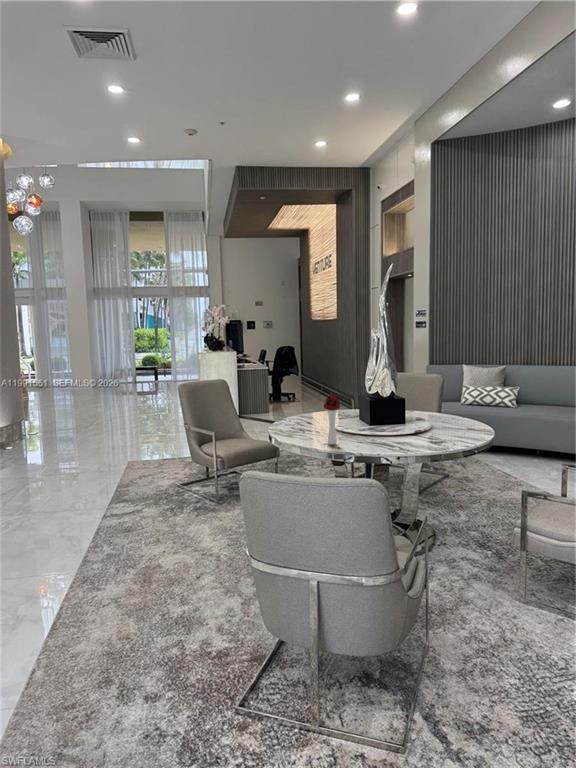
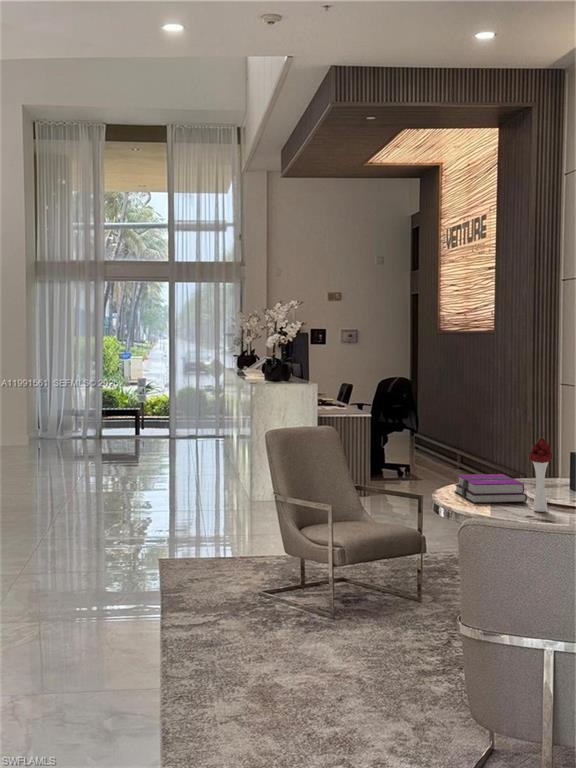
hardback book: none [282,414,326,438] -> present [455,474,527,503]

